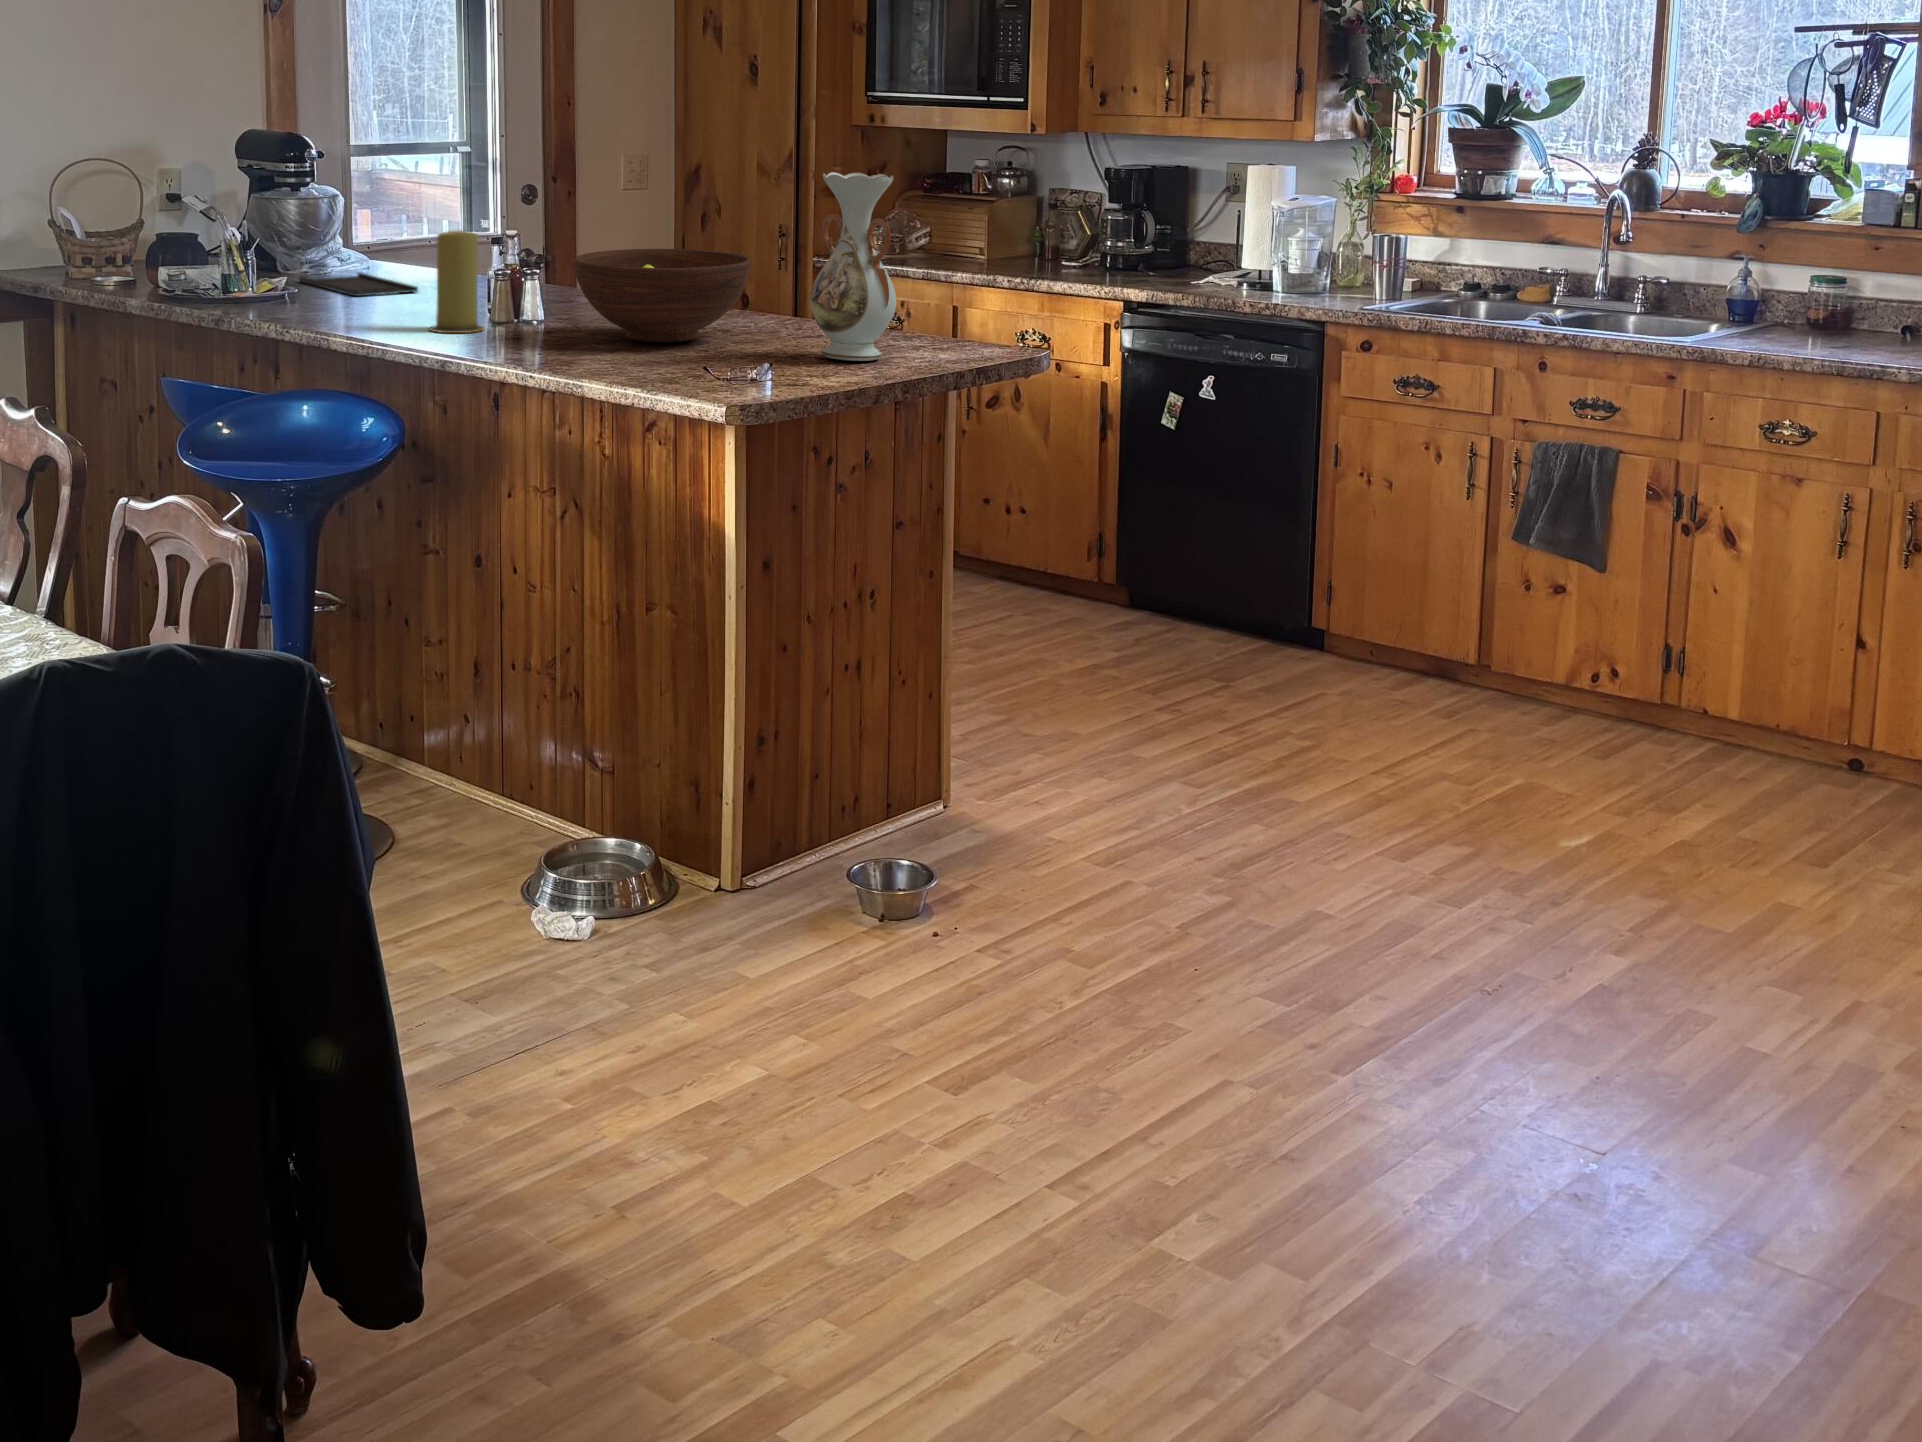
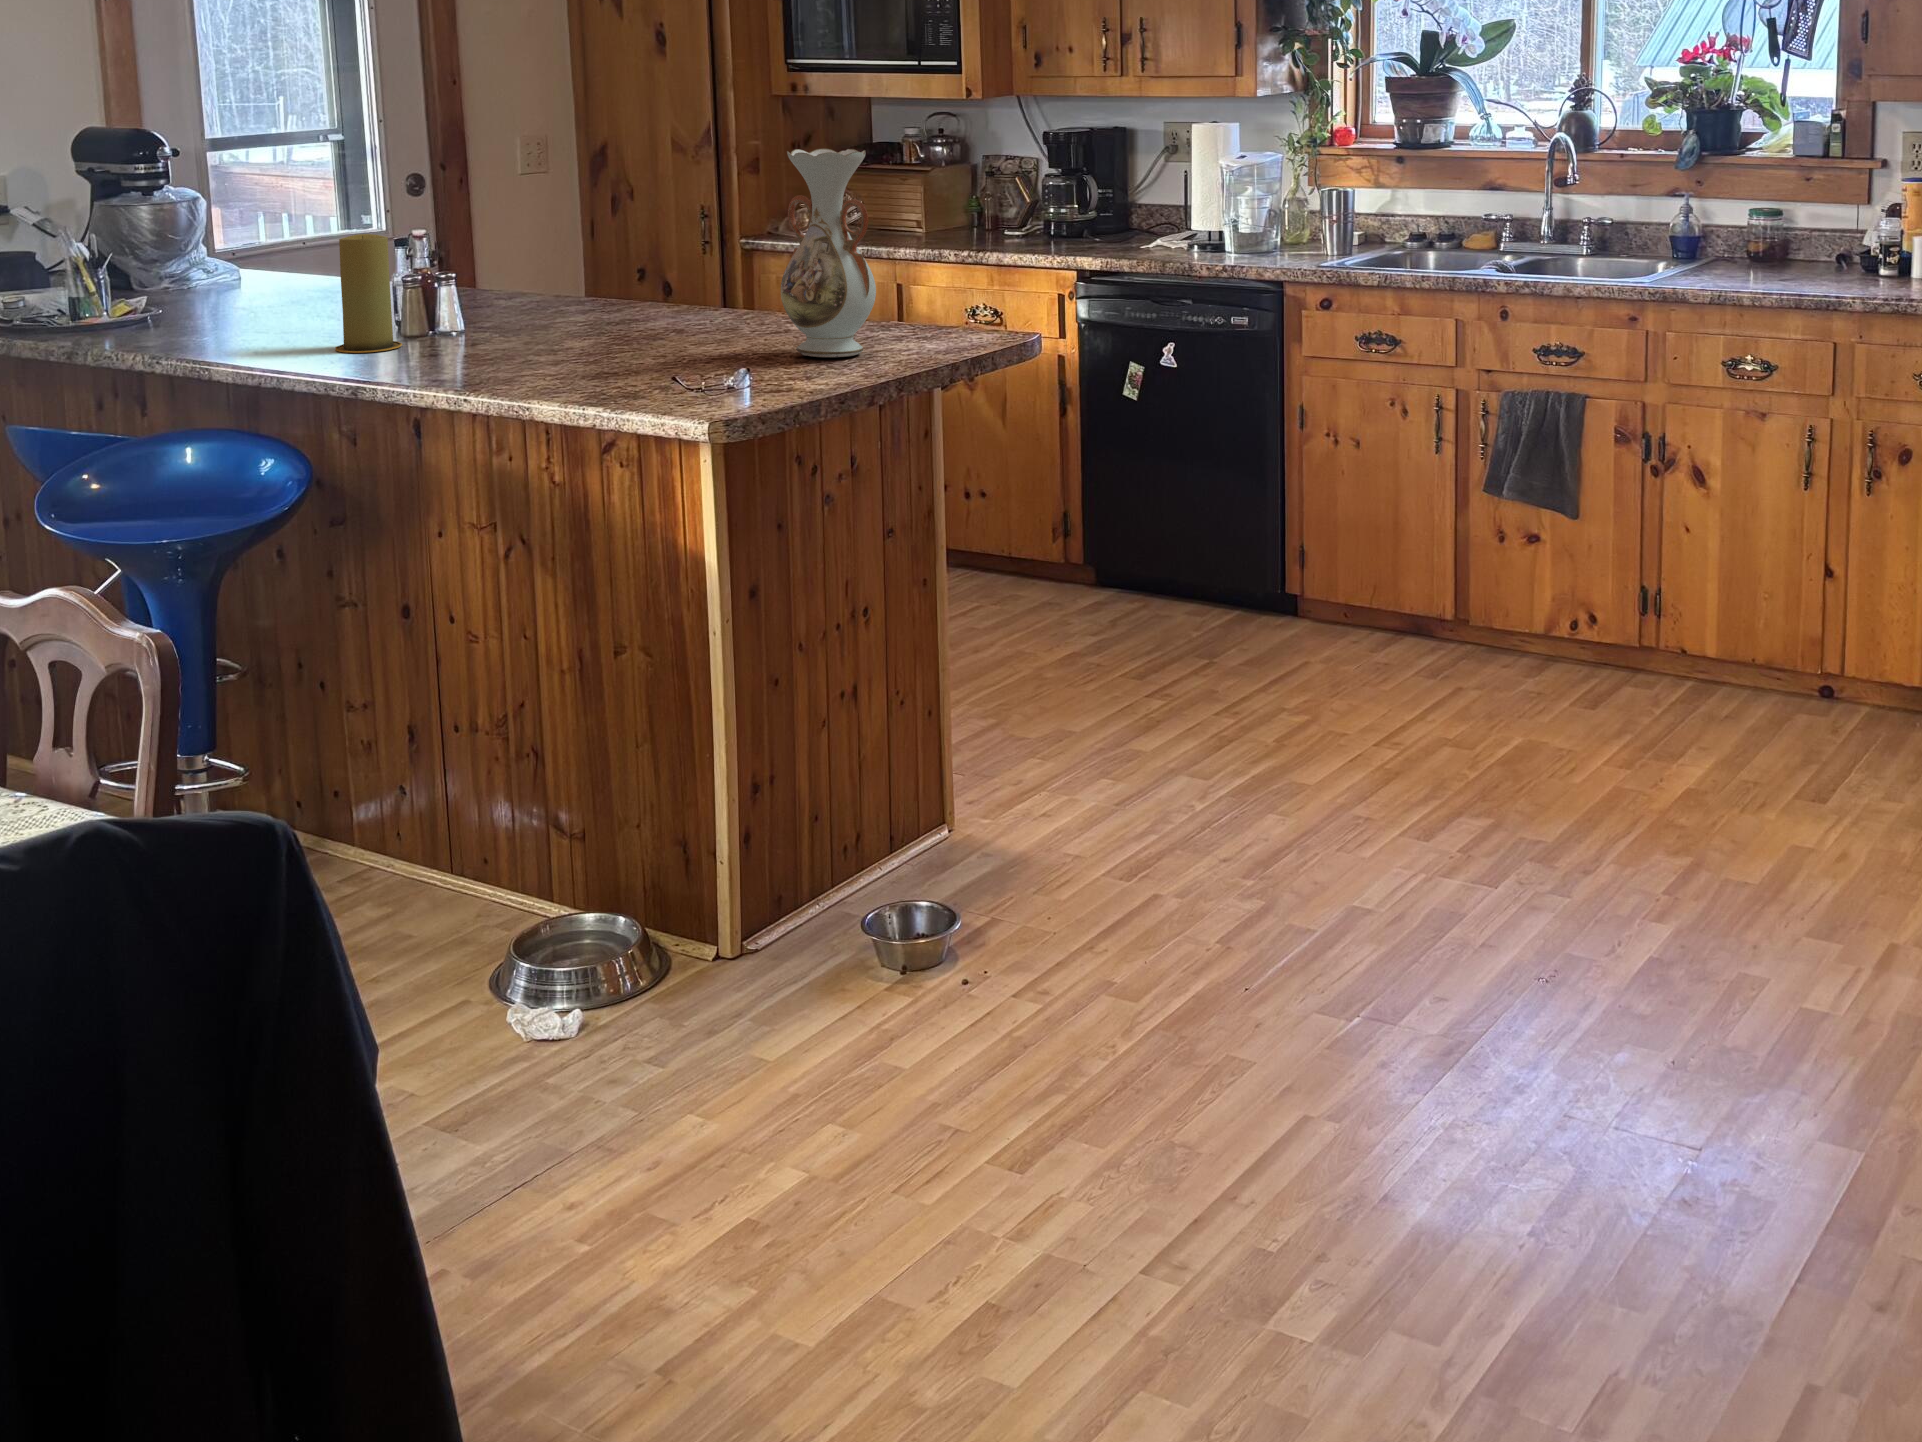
fruit bowl: present [574,249,751,343] -> none [505,242,706,349]
tray: present [299,273,418,296] -> none [165,286,312,314]

